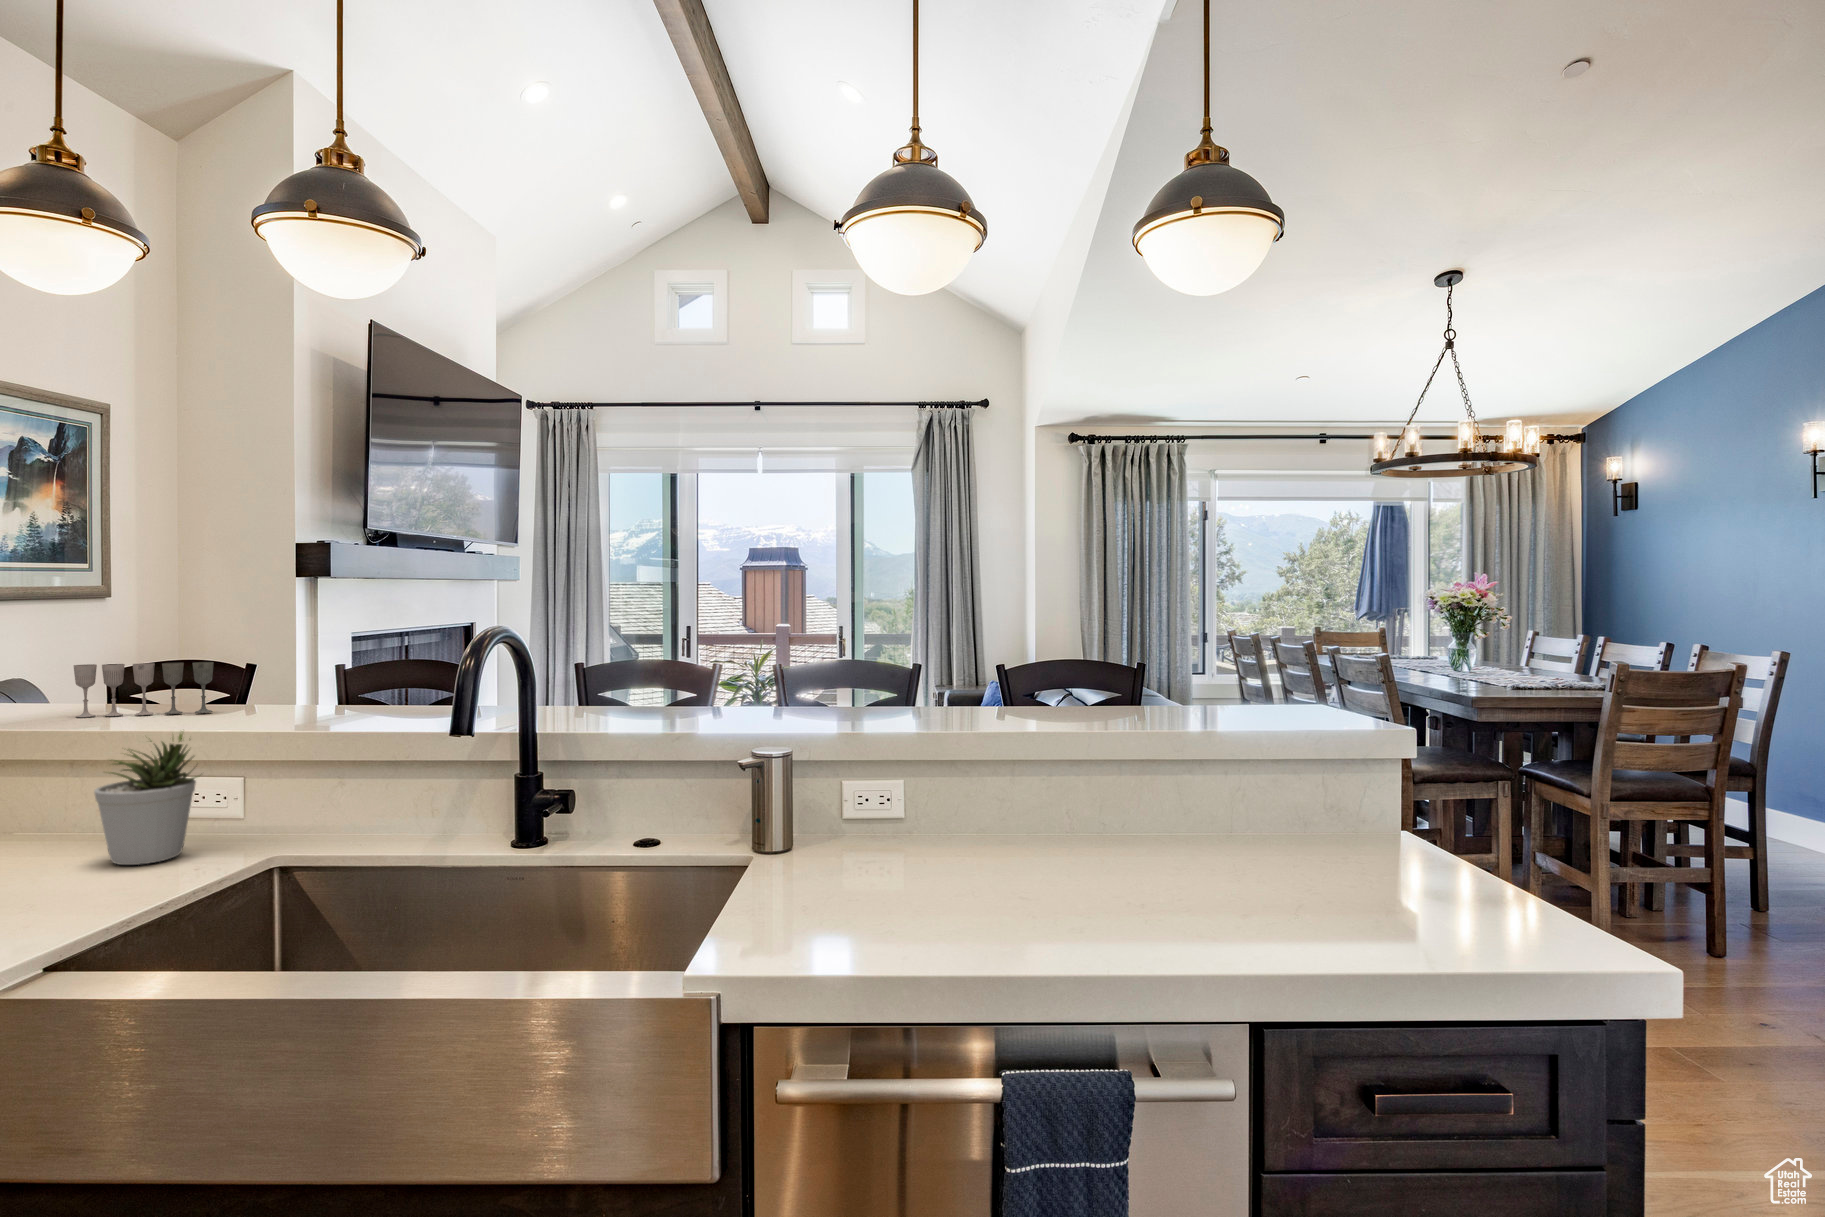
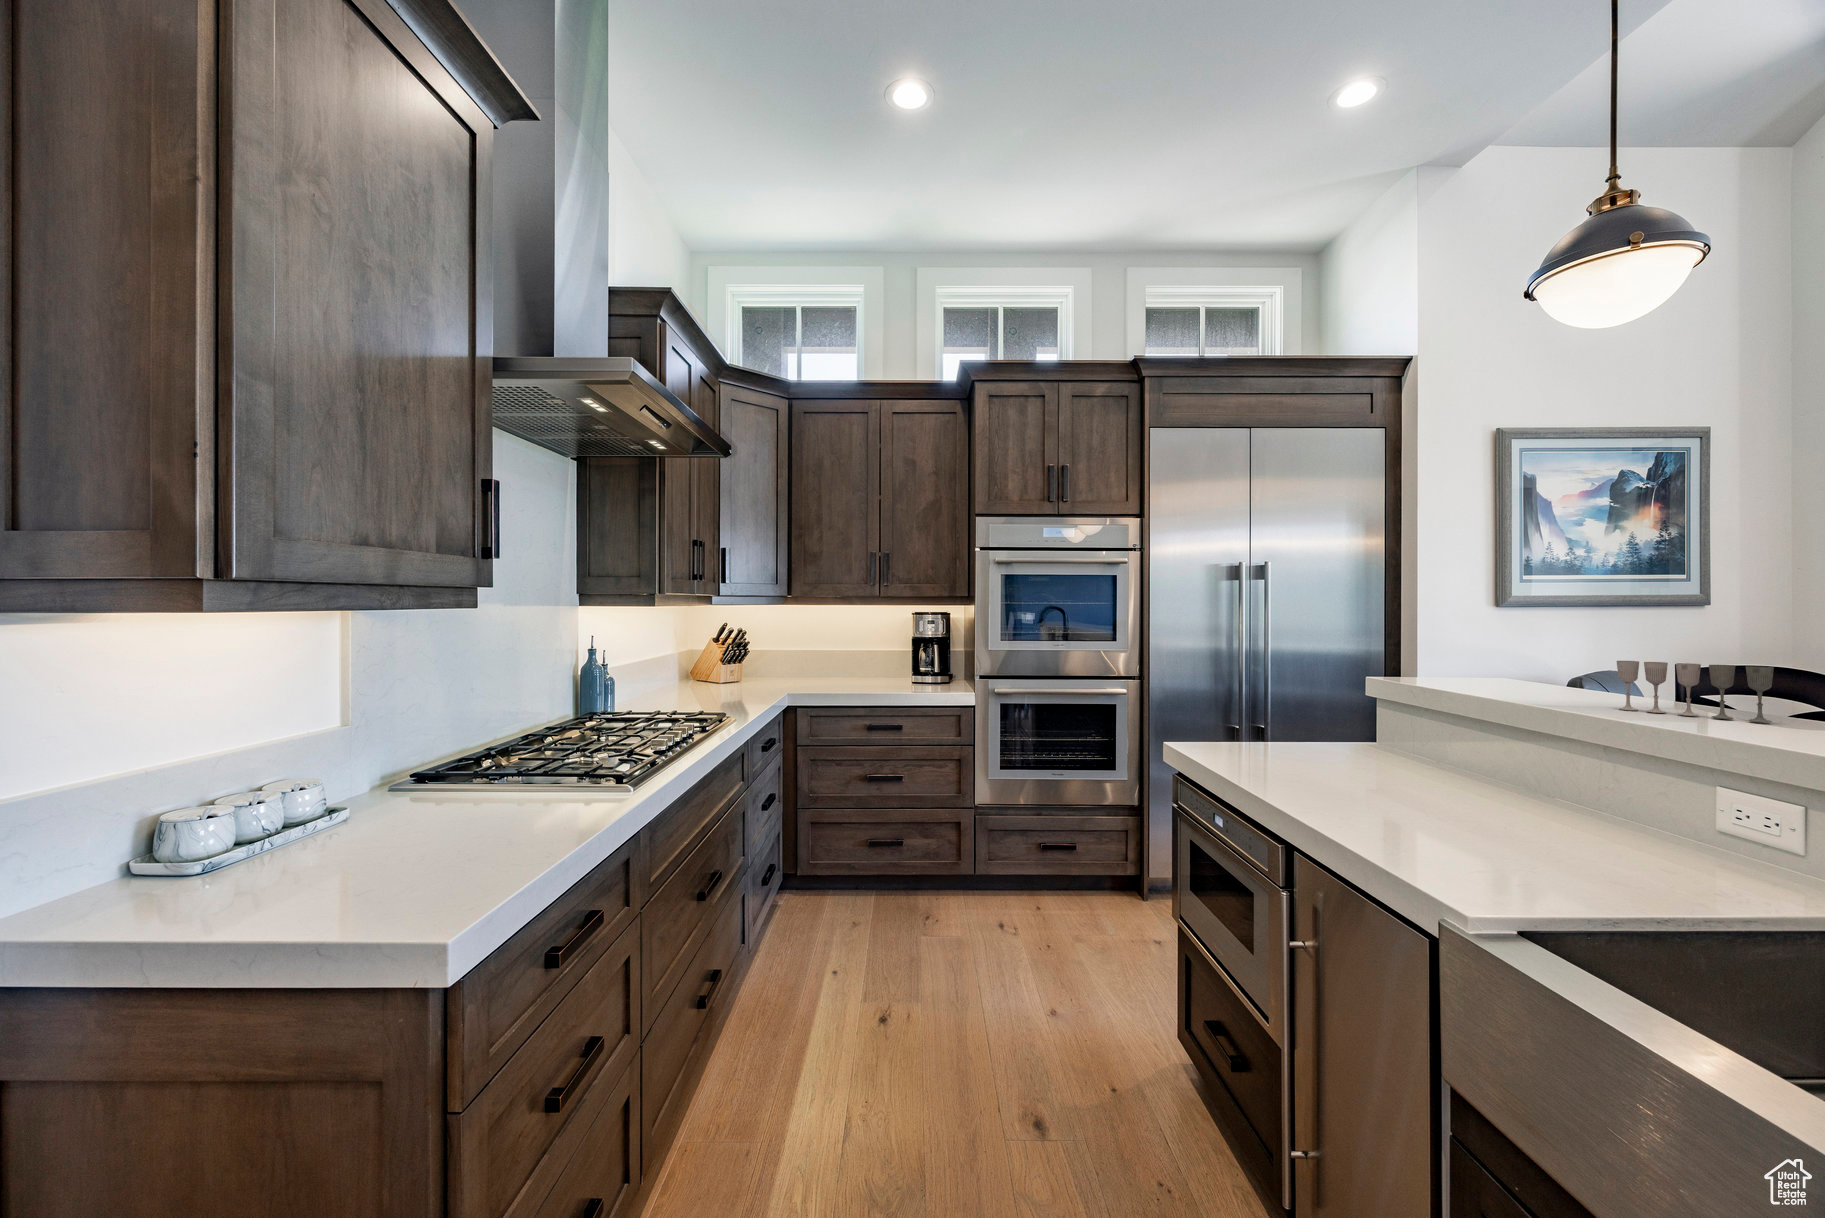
potted plant: present [94,734,196,865] -> none [1607,735,1732,871]

